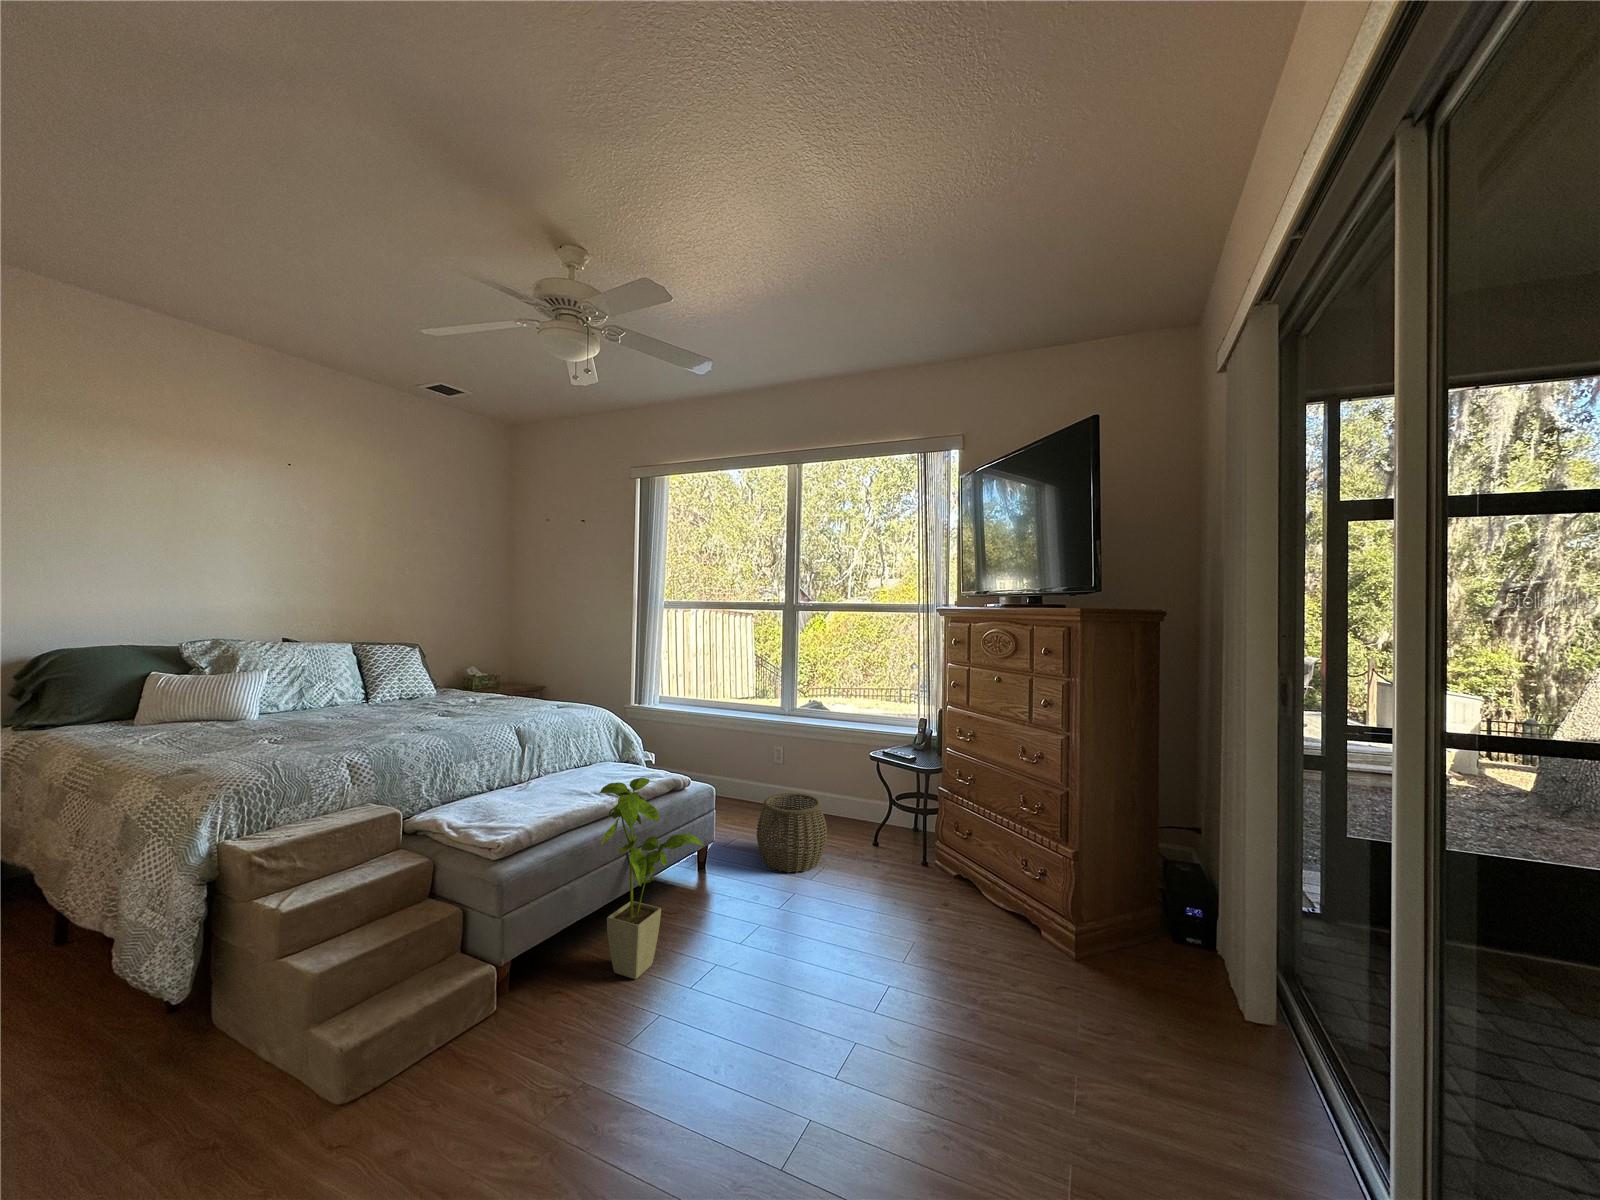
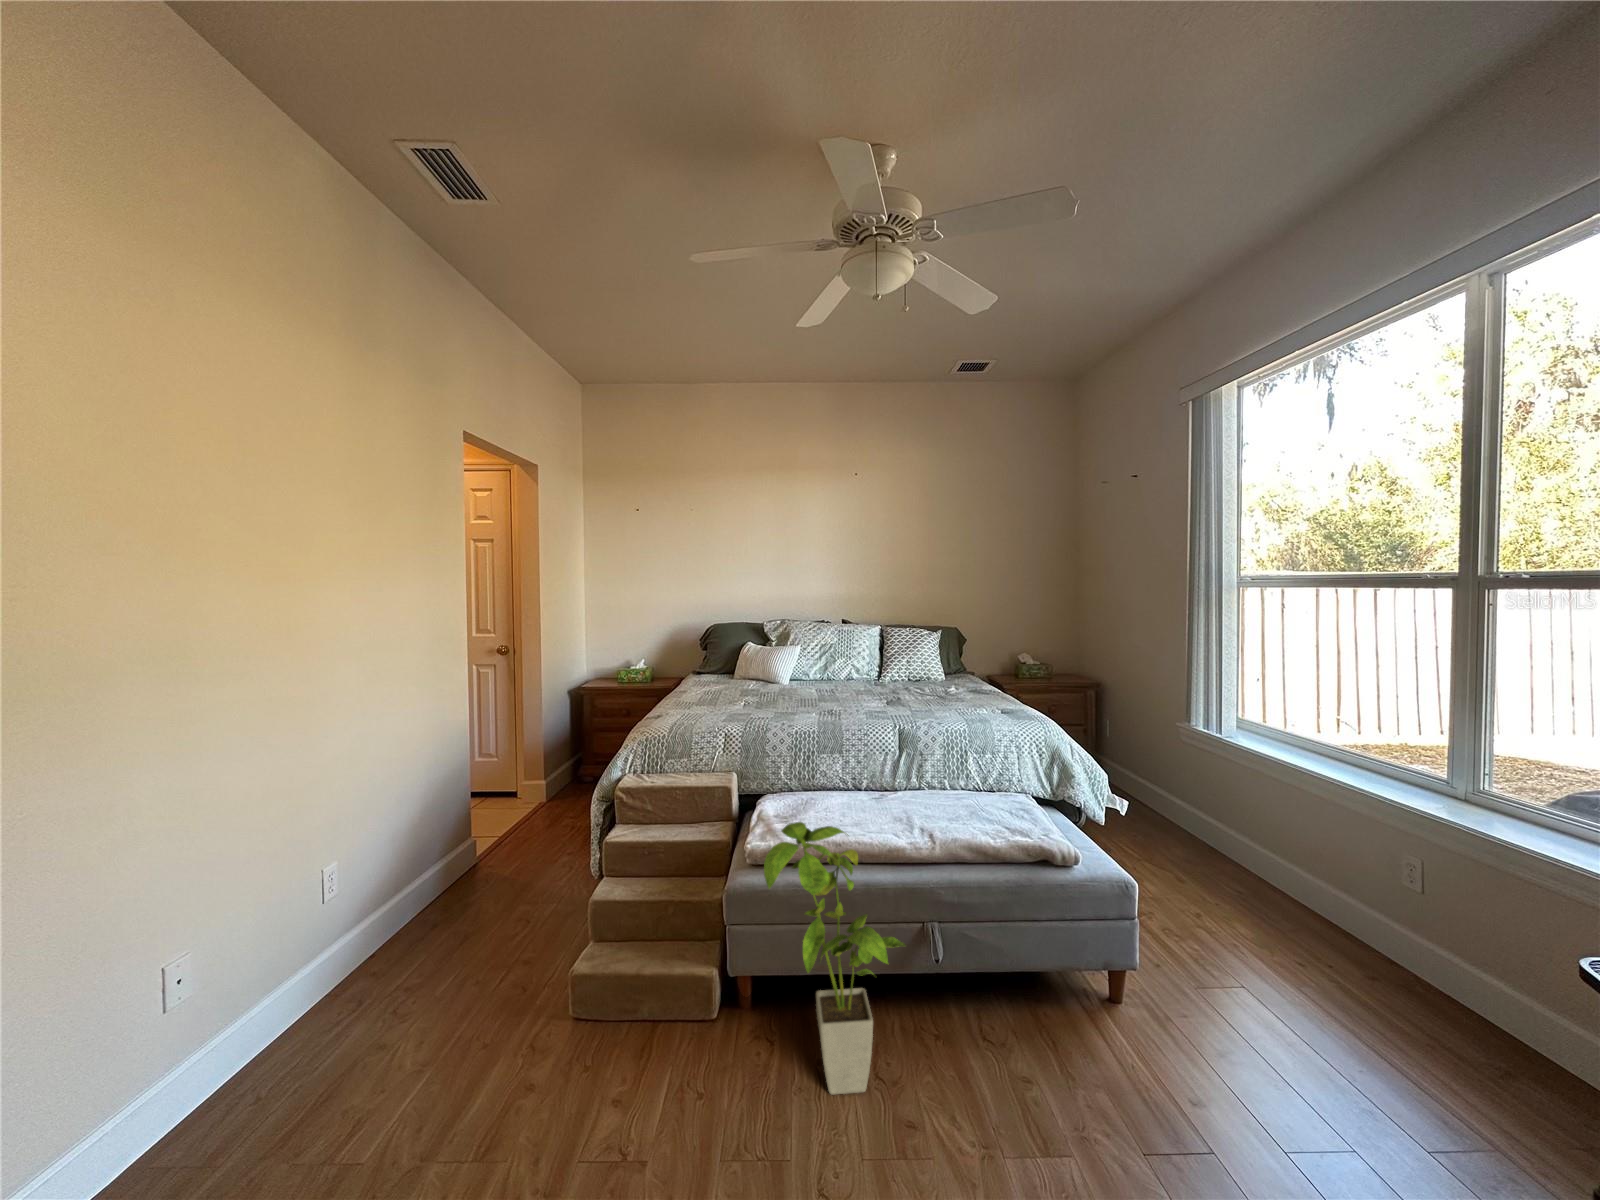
woven basket: present [757,793,827,873] -> none [1201,945,1387,1146]

